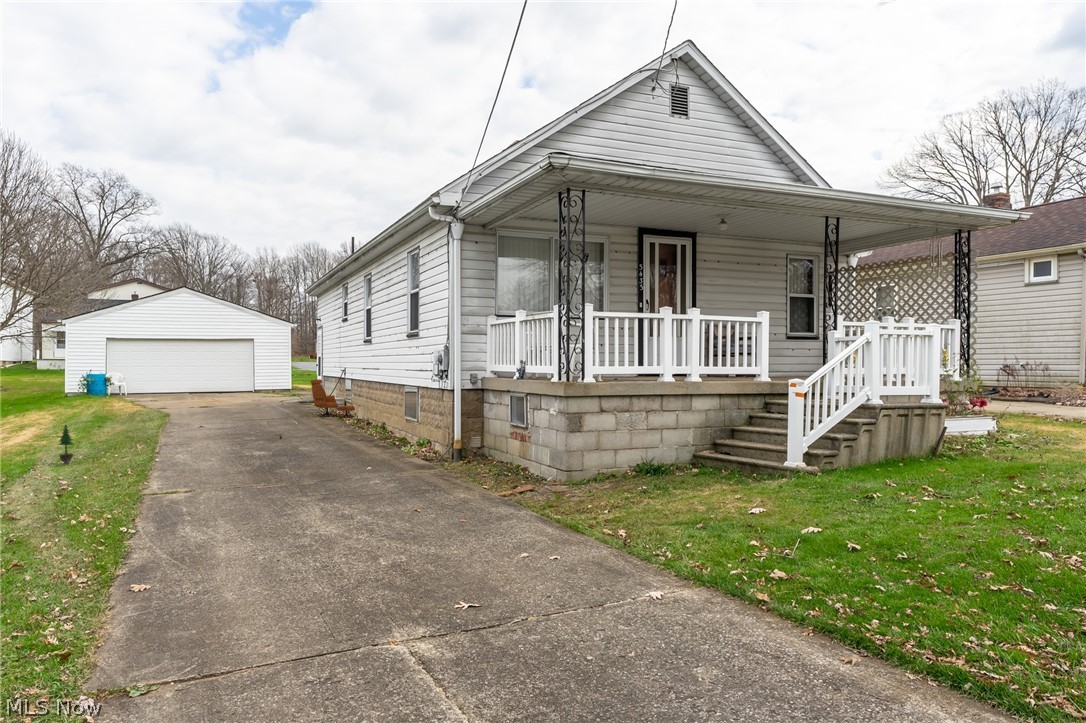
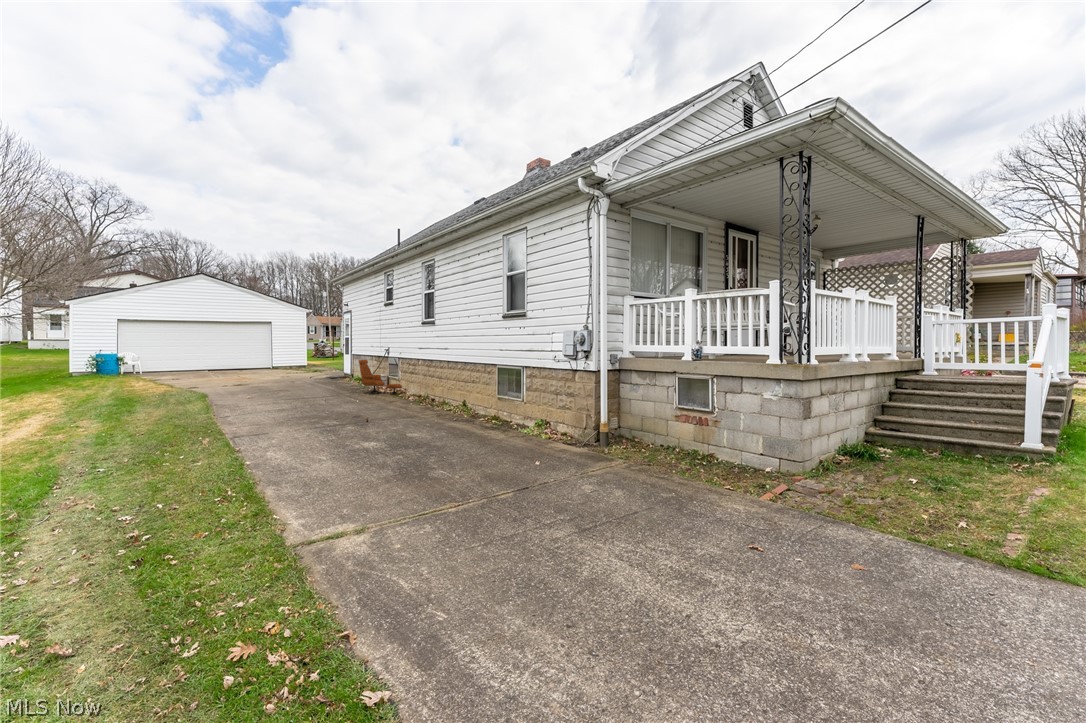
potted tree: present [59,425,74,463] -> none [126,410,149,457]

